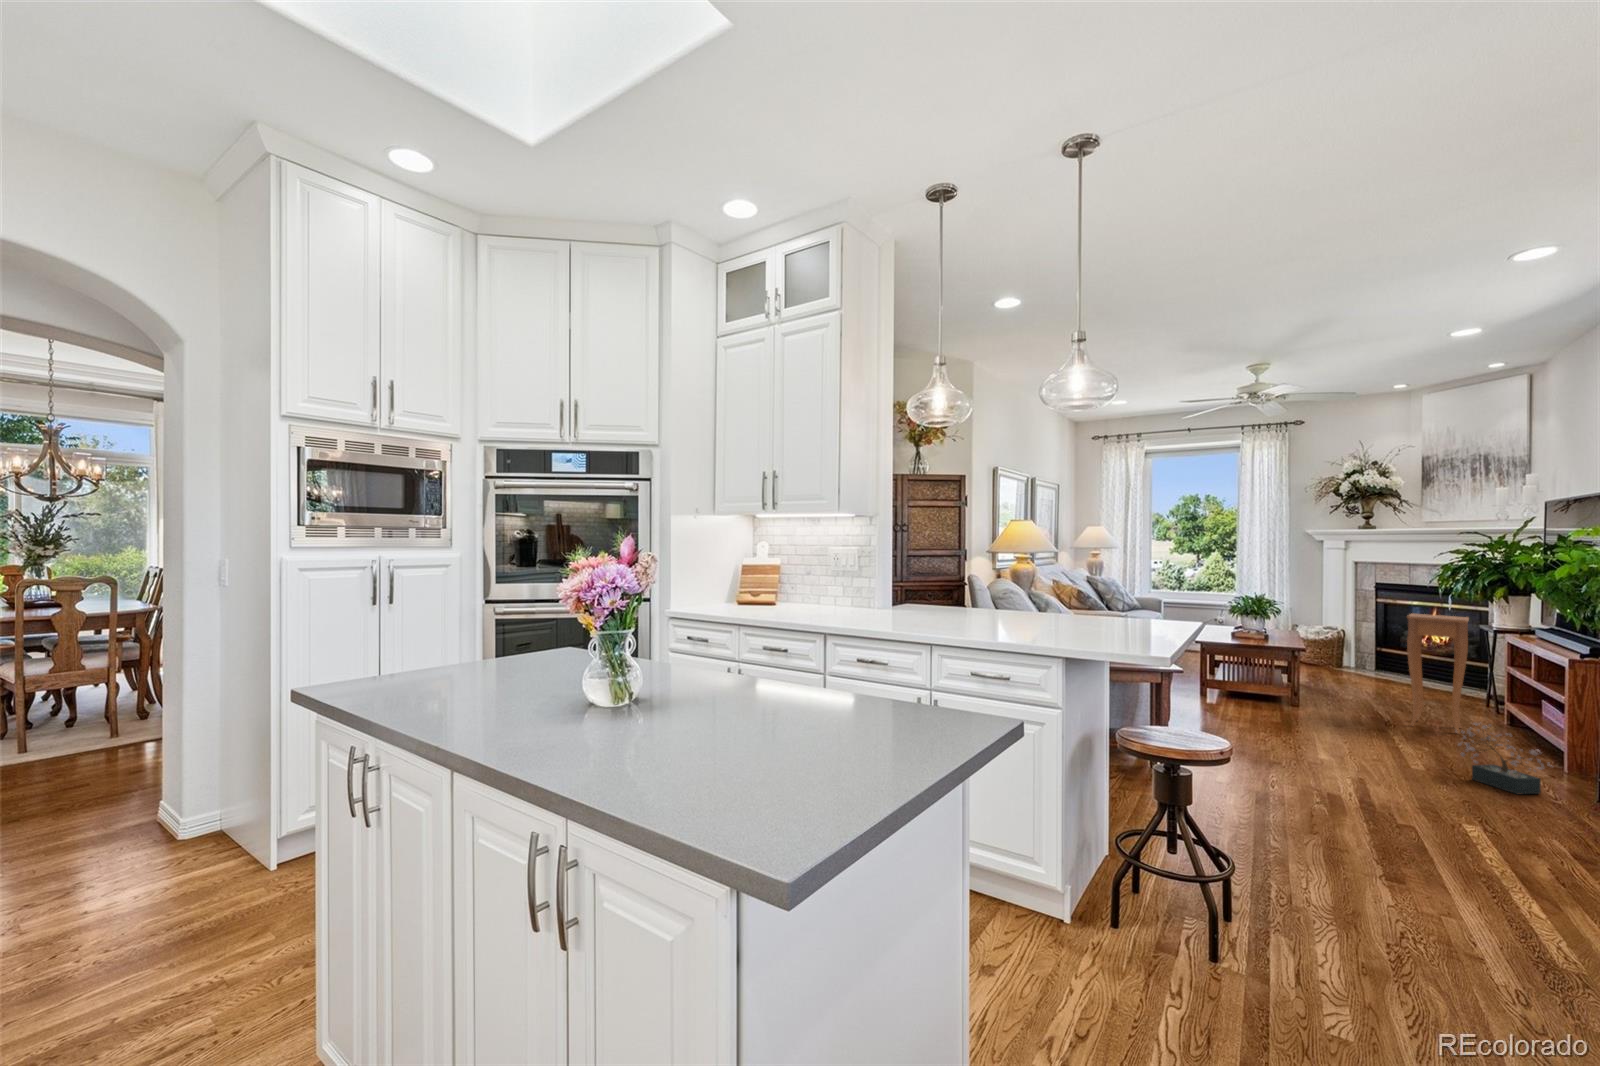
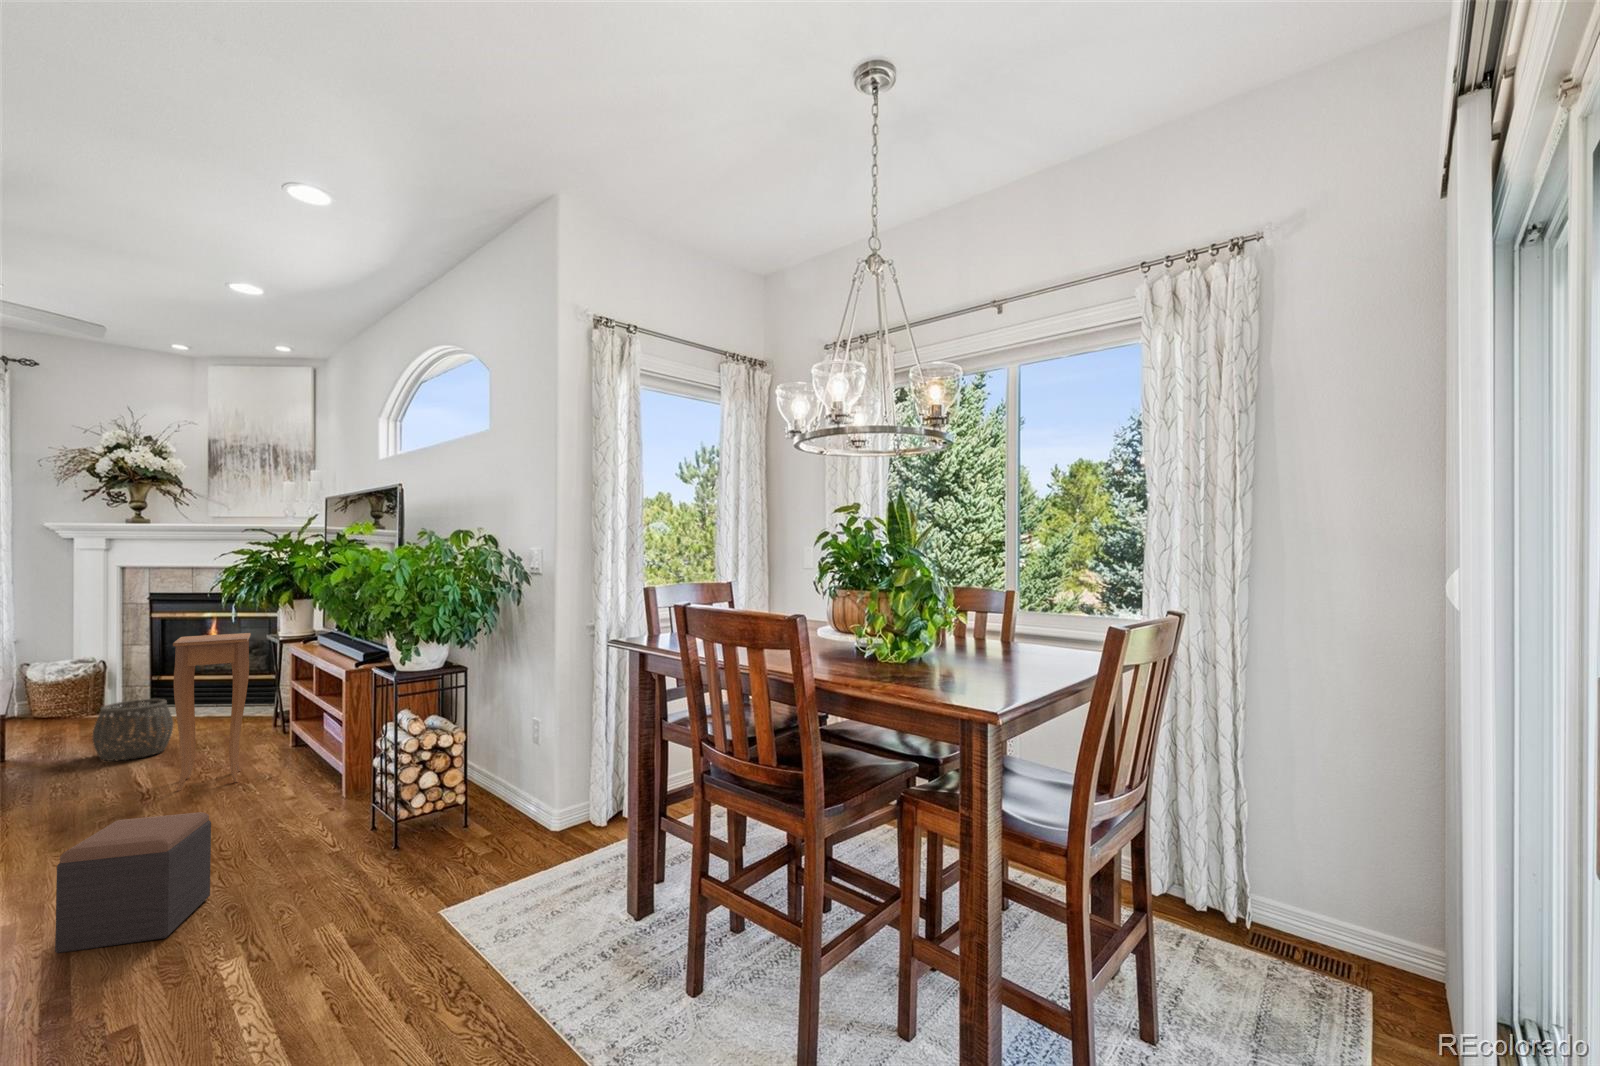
woven basket: none [1345,657,1402,700] -> present [92,699,173,761]
footstool: none [1353,716,1447,796] -> present [55,812,211,953]
decorative plant: present [1455,723,1550,794] -> none [224,775,332,860]

